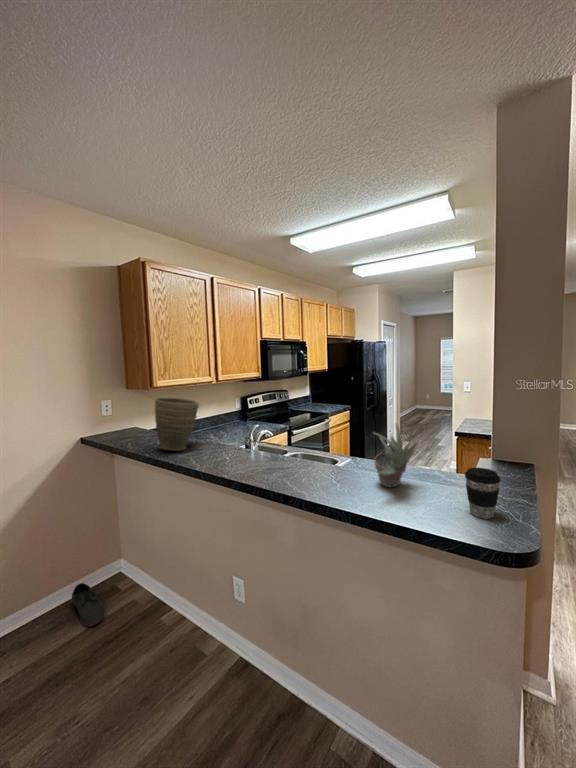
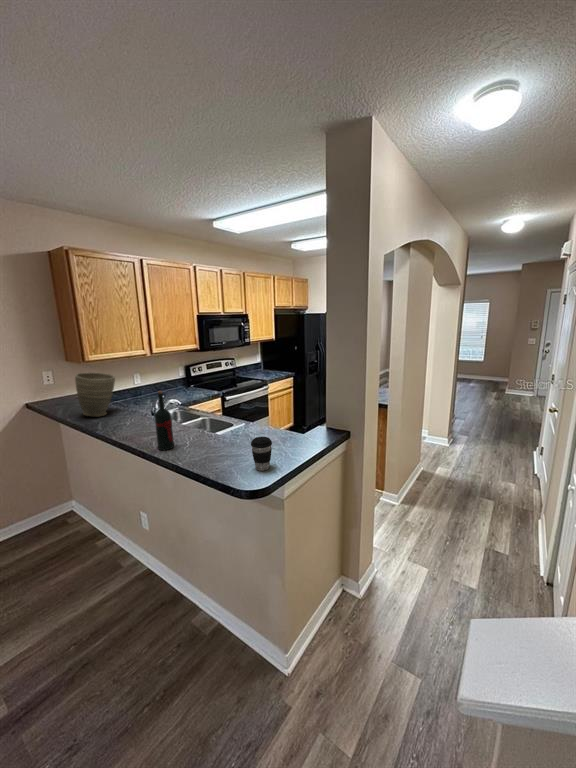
wine bottle: none [294,409,320,491] -> present [155,391,174,450]
succulent plant: present [374,424,418,487] -> none [201,403,241,449]
shoe: present [72,583,104,627] -> none [28,517,54,548]

